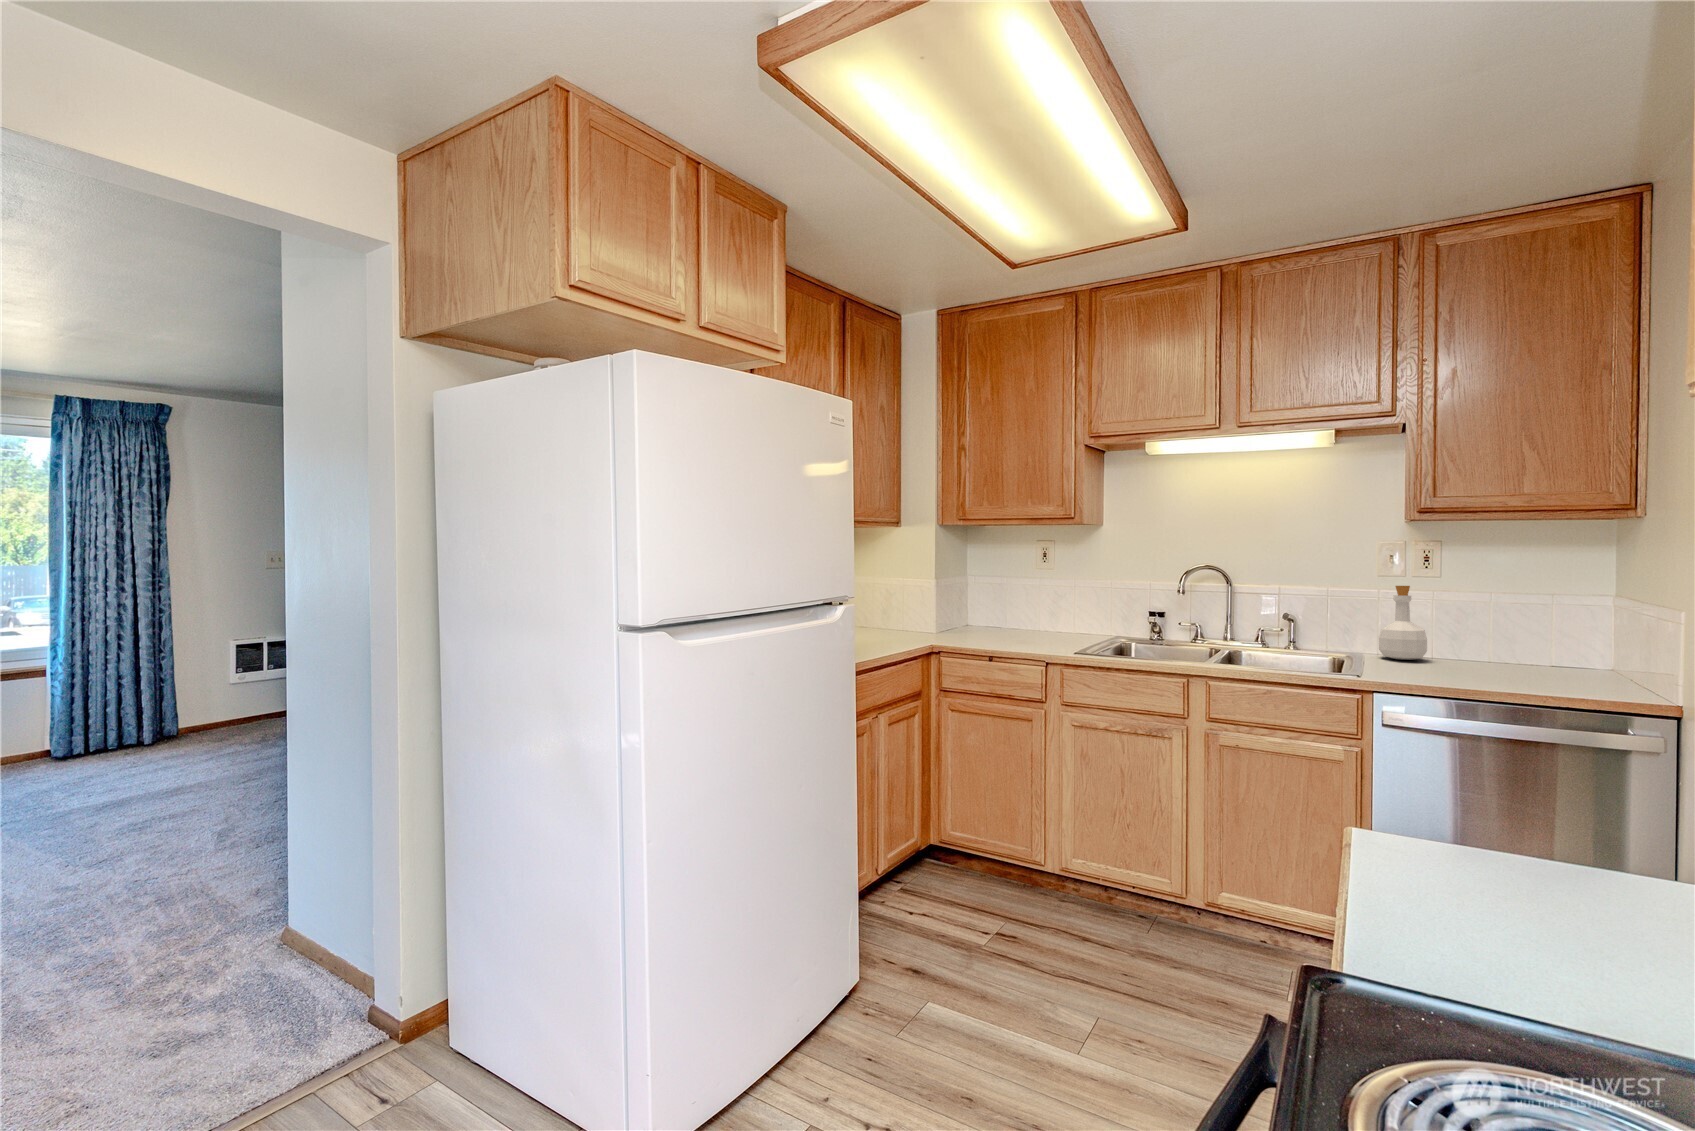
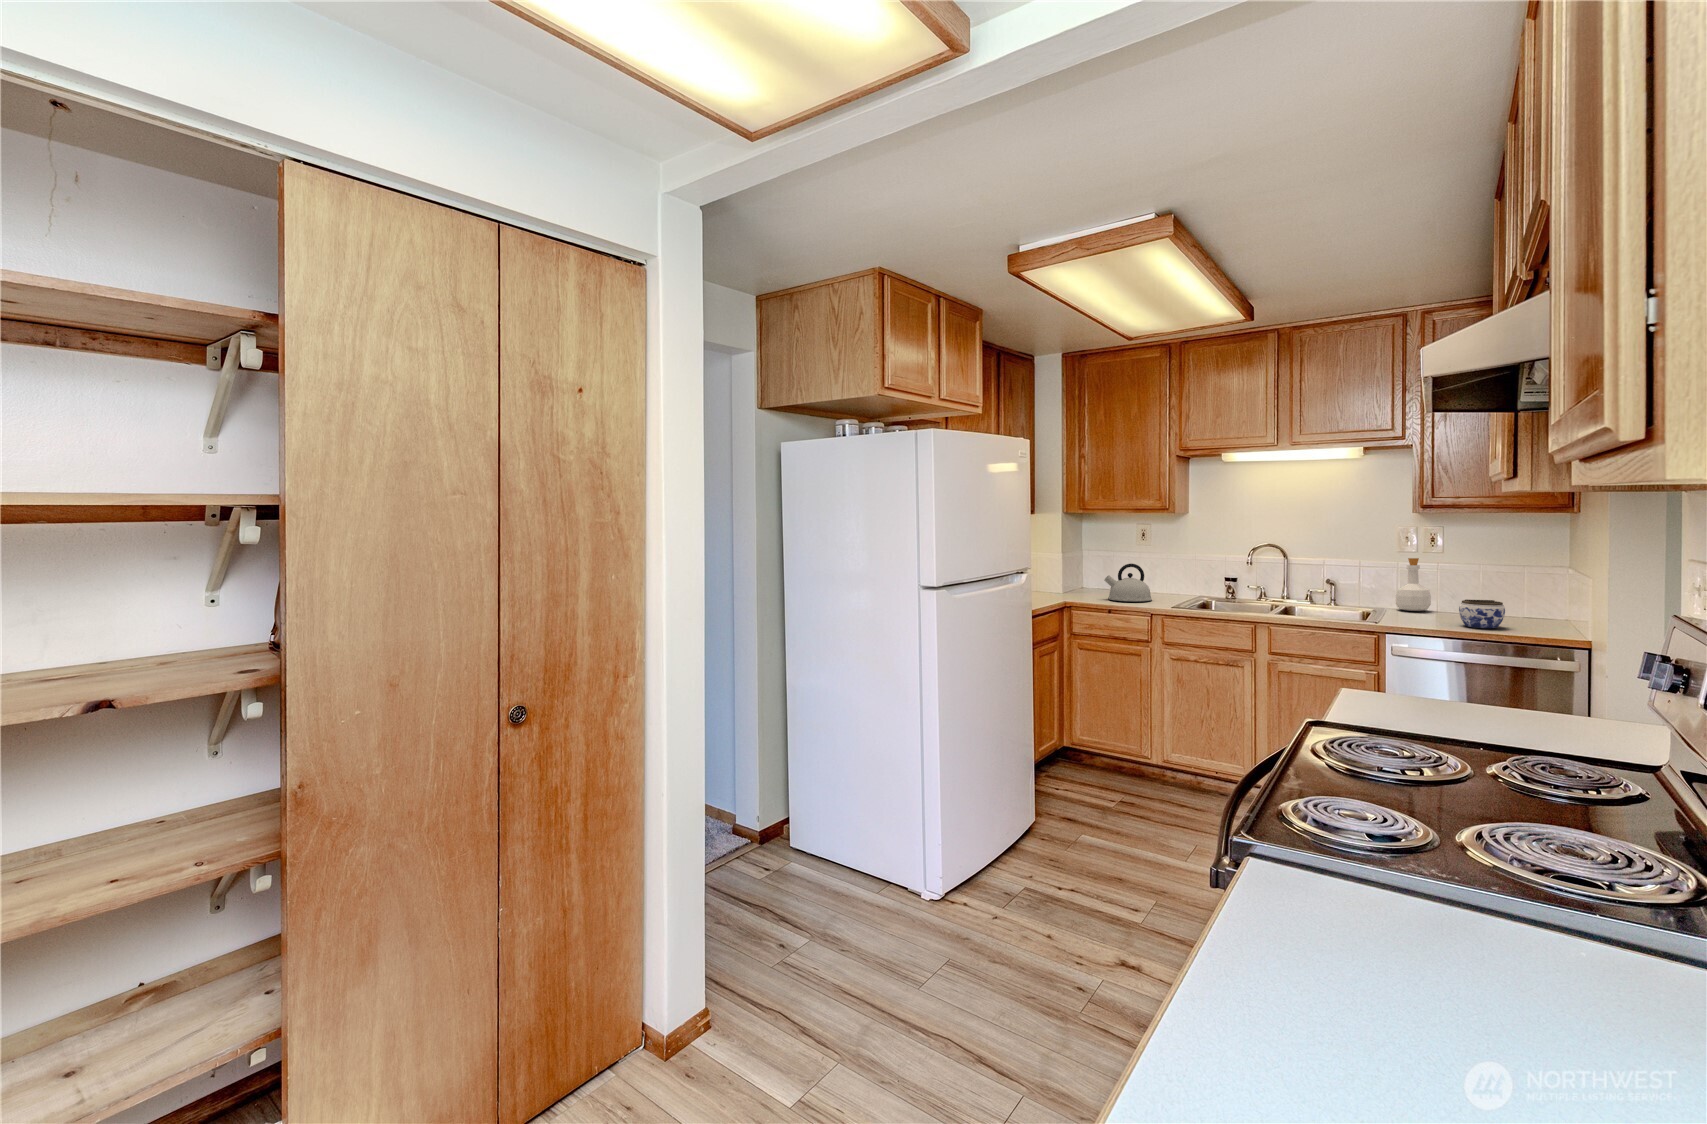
kettle: none [990,590,1053,642] -> present [1104,564,1152,601]
jar: none [1477,646,1546,690] -> present [1459,600,1505,628]

